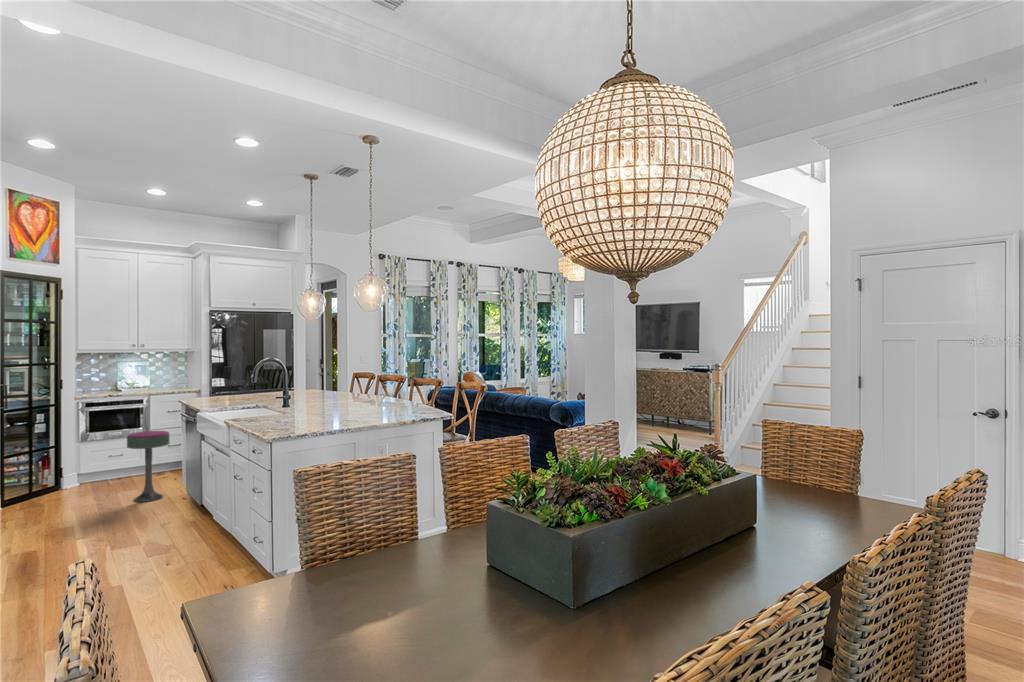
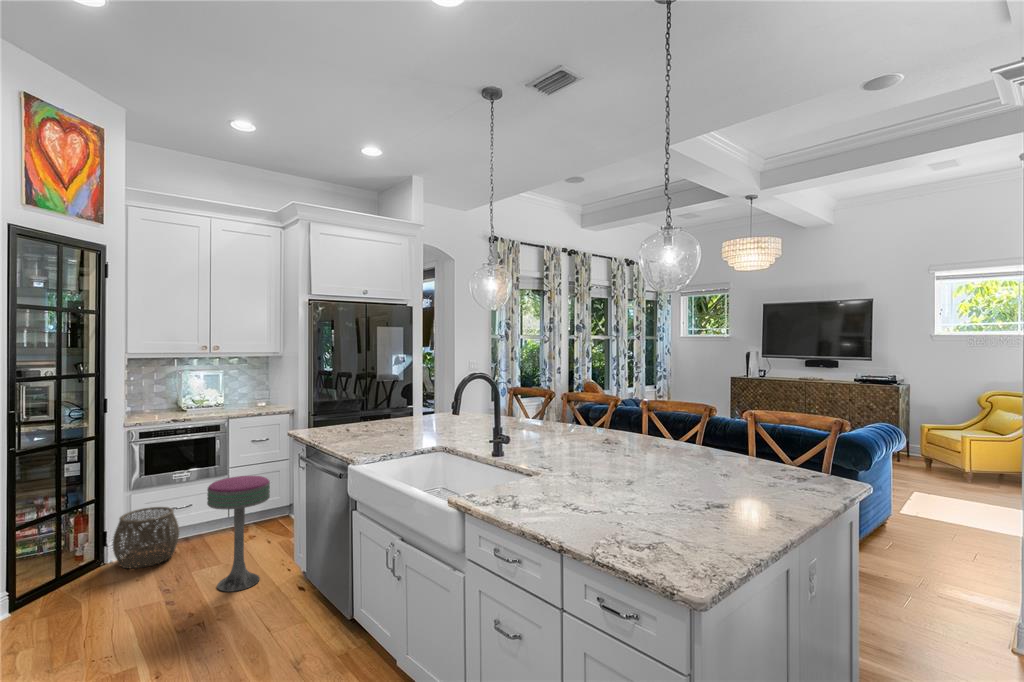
woven basket: none [67,455,114,493] -> present [113,507,179,569]

